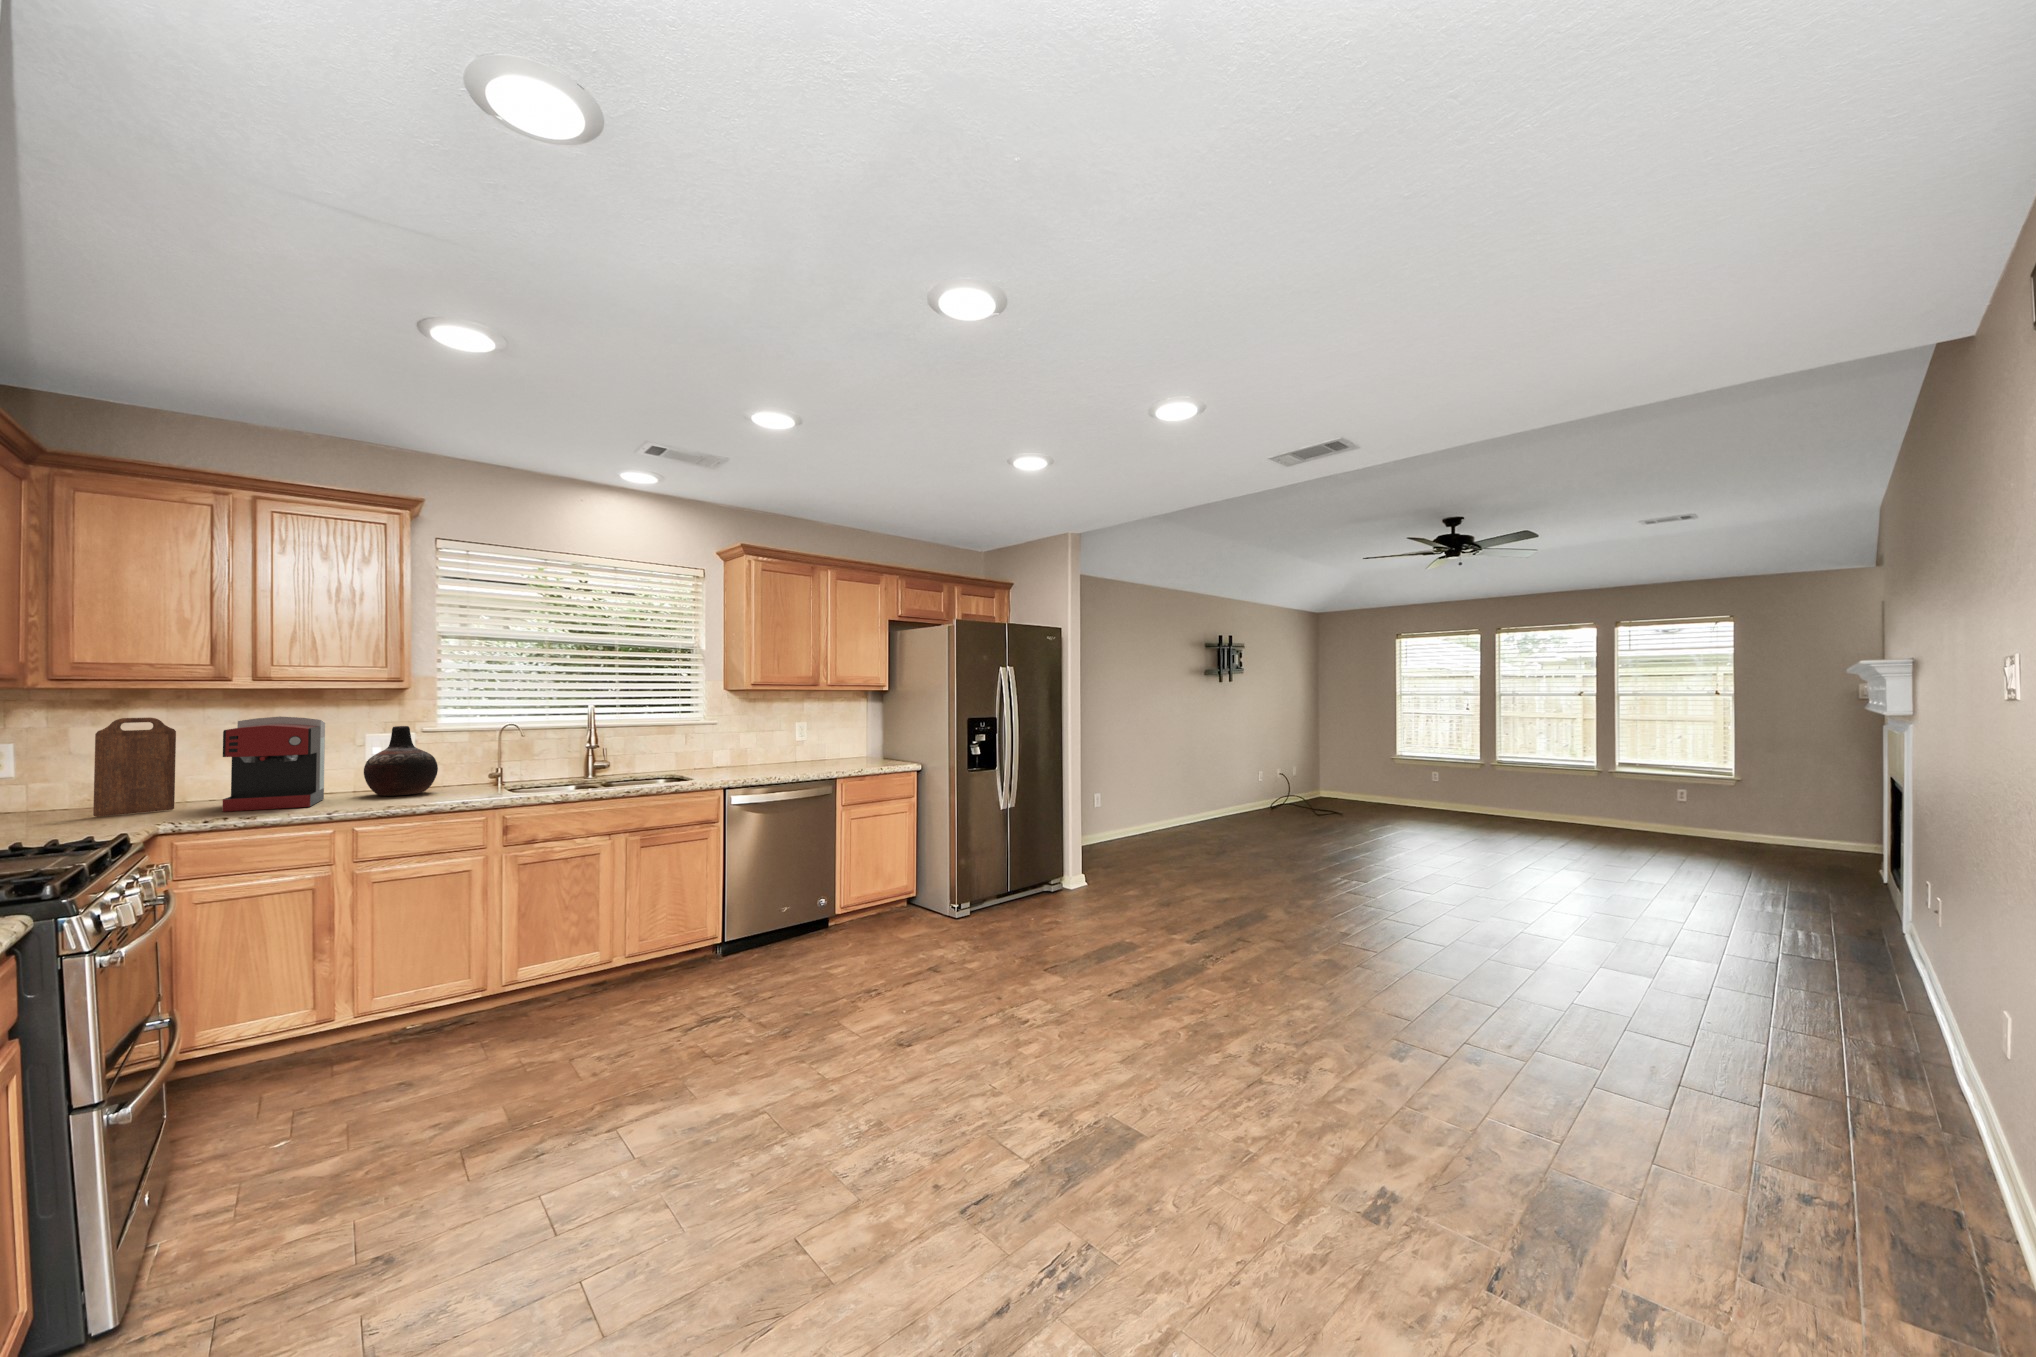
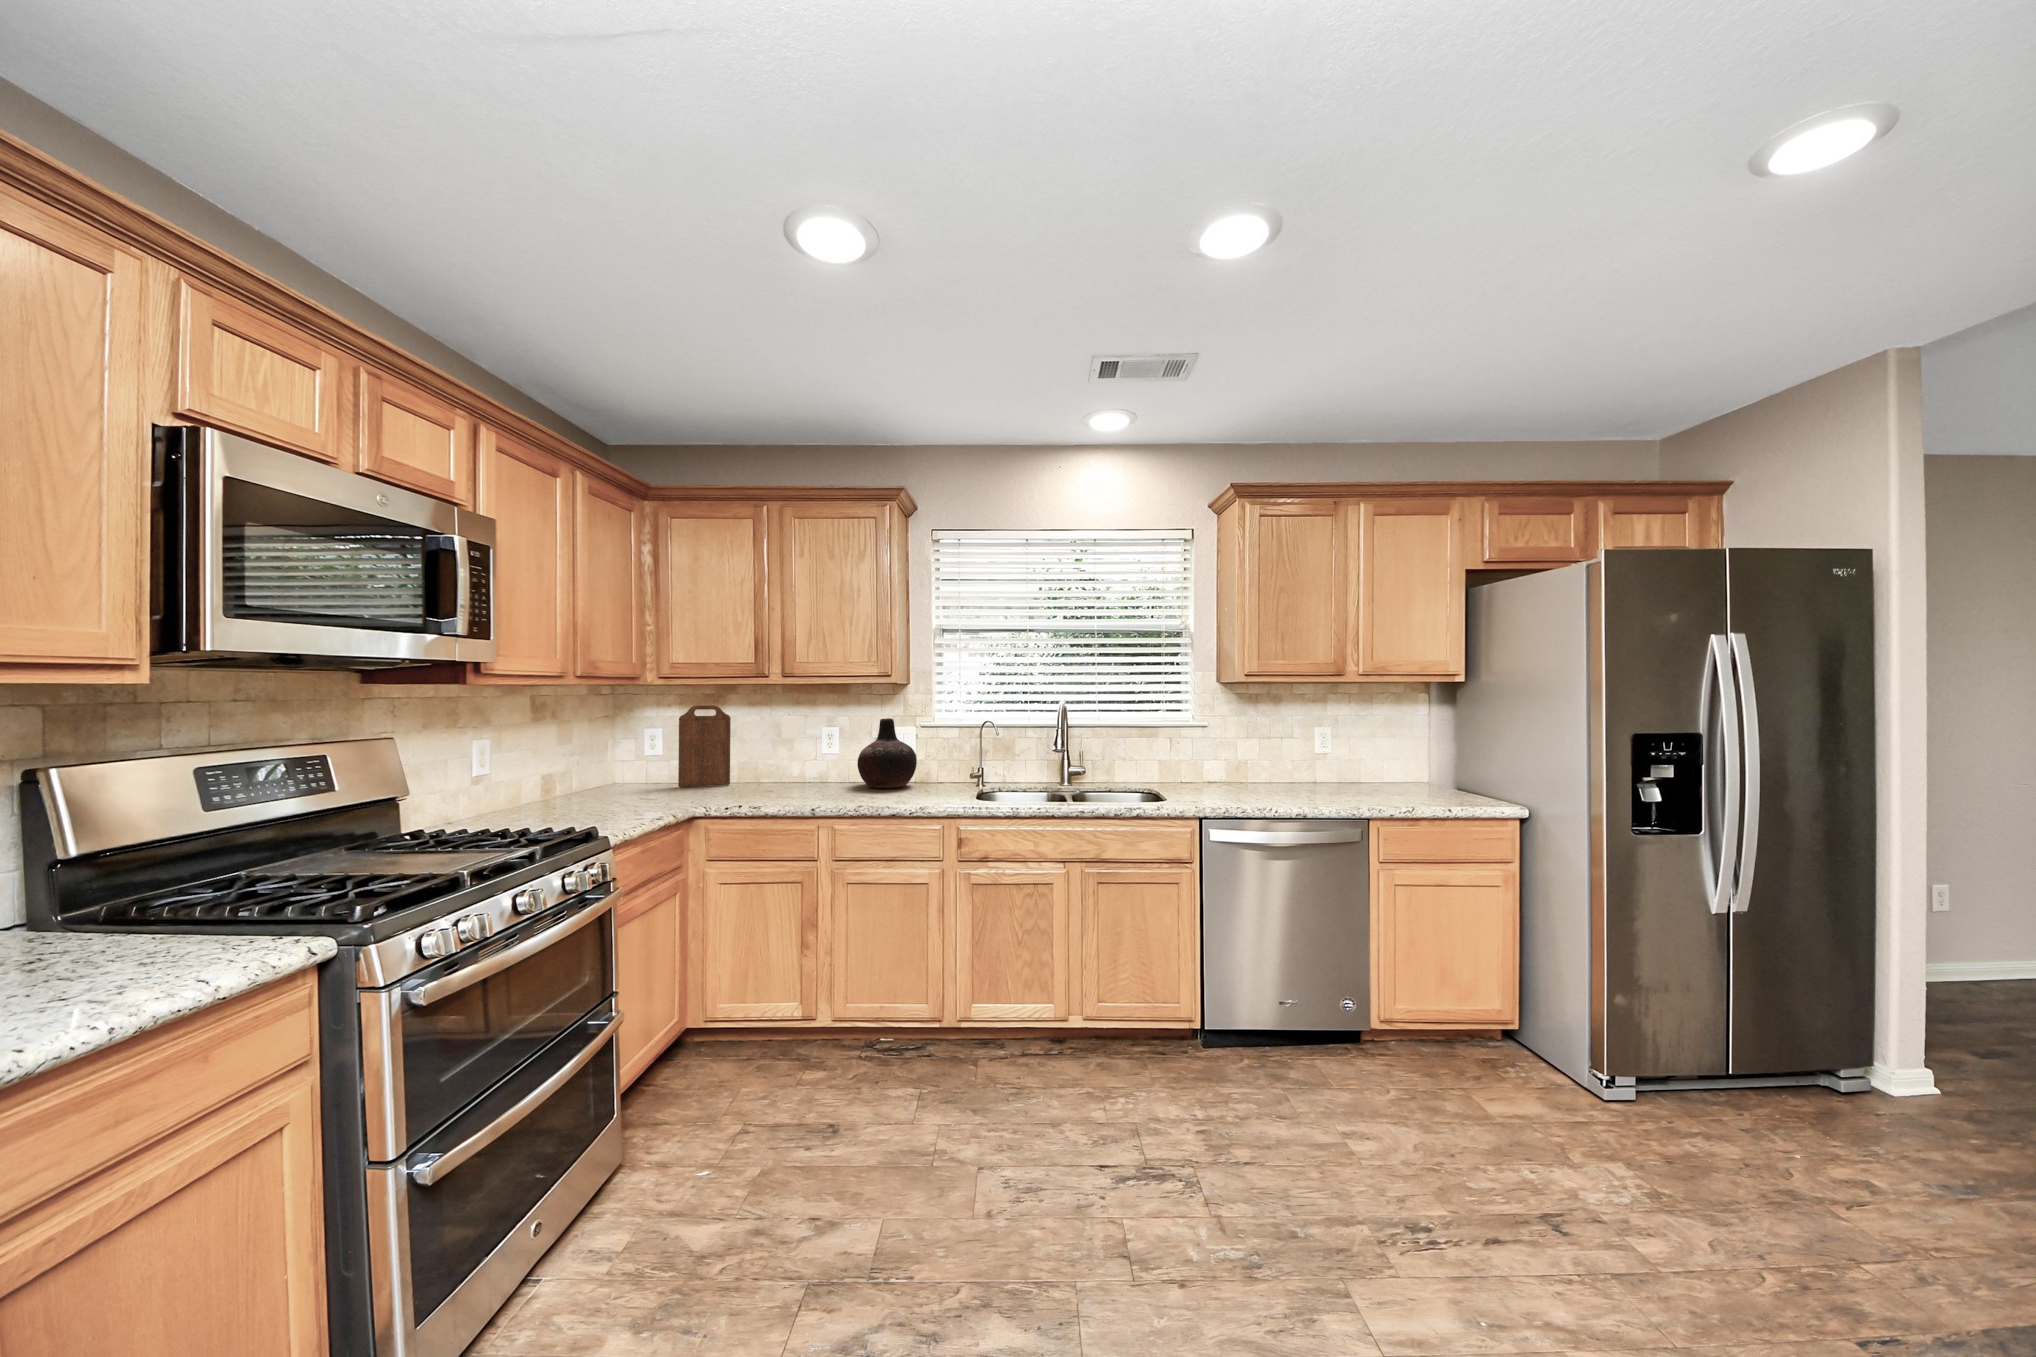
coffee maker: present [222,716,325,812] -> none [743,707,830,796]

